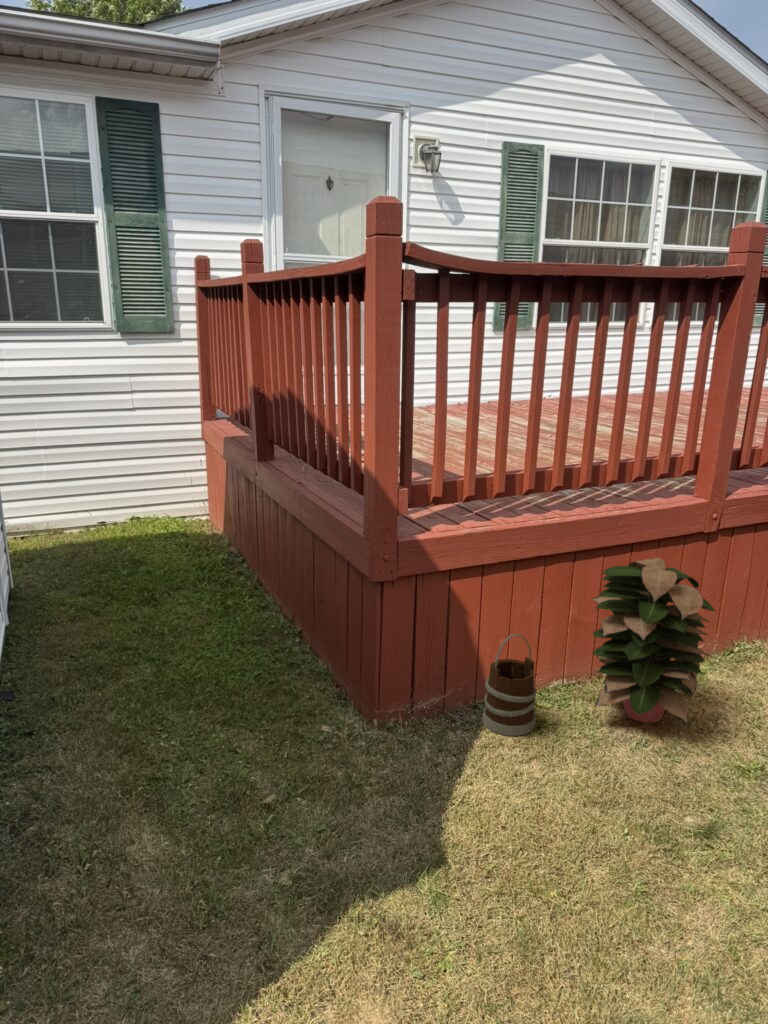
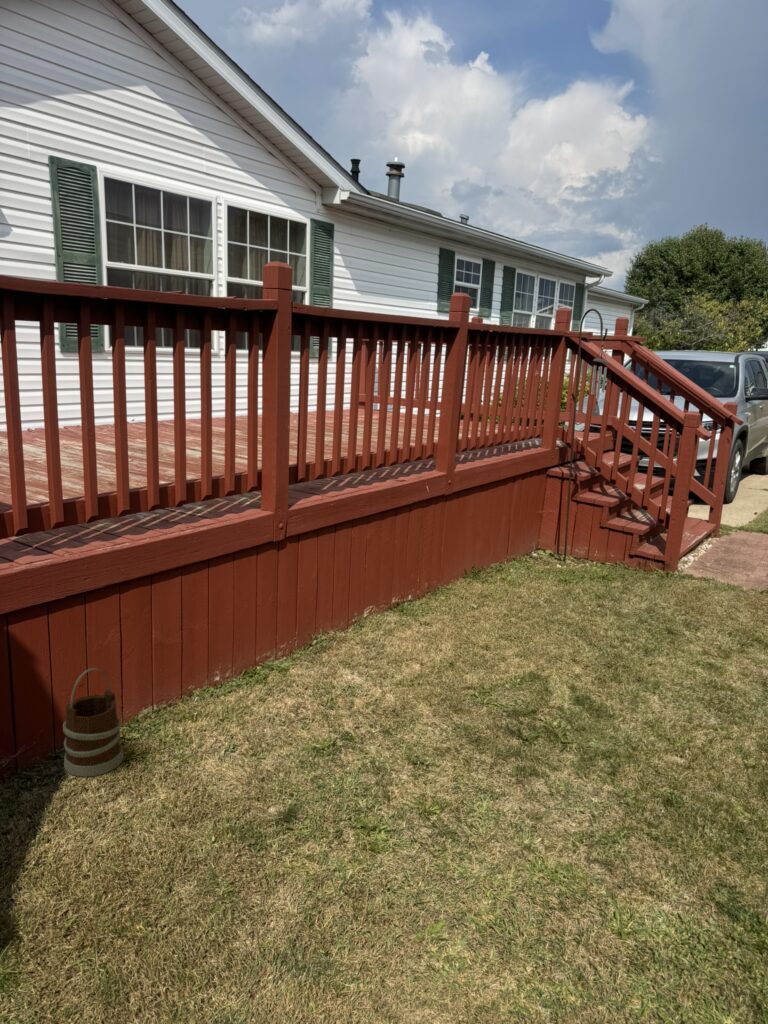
decorative plant: present [592,558,715,724] -> none [169,570,284,728]

